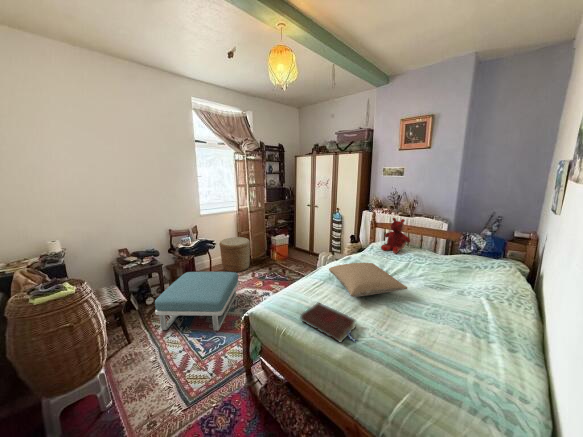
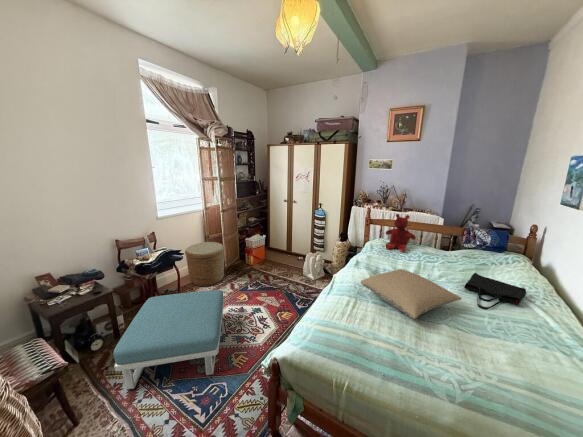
tote bag: none [428,273,488,301] -> present [464,273,526,309]
book: present [300,303,355,342] -> none [372,333,459,394]

